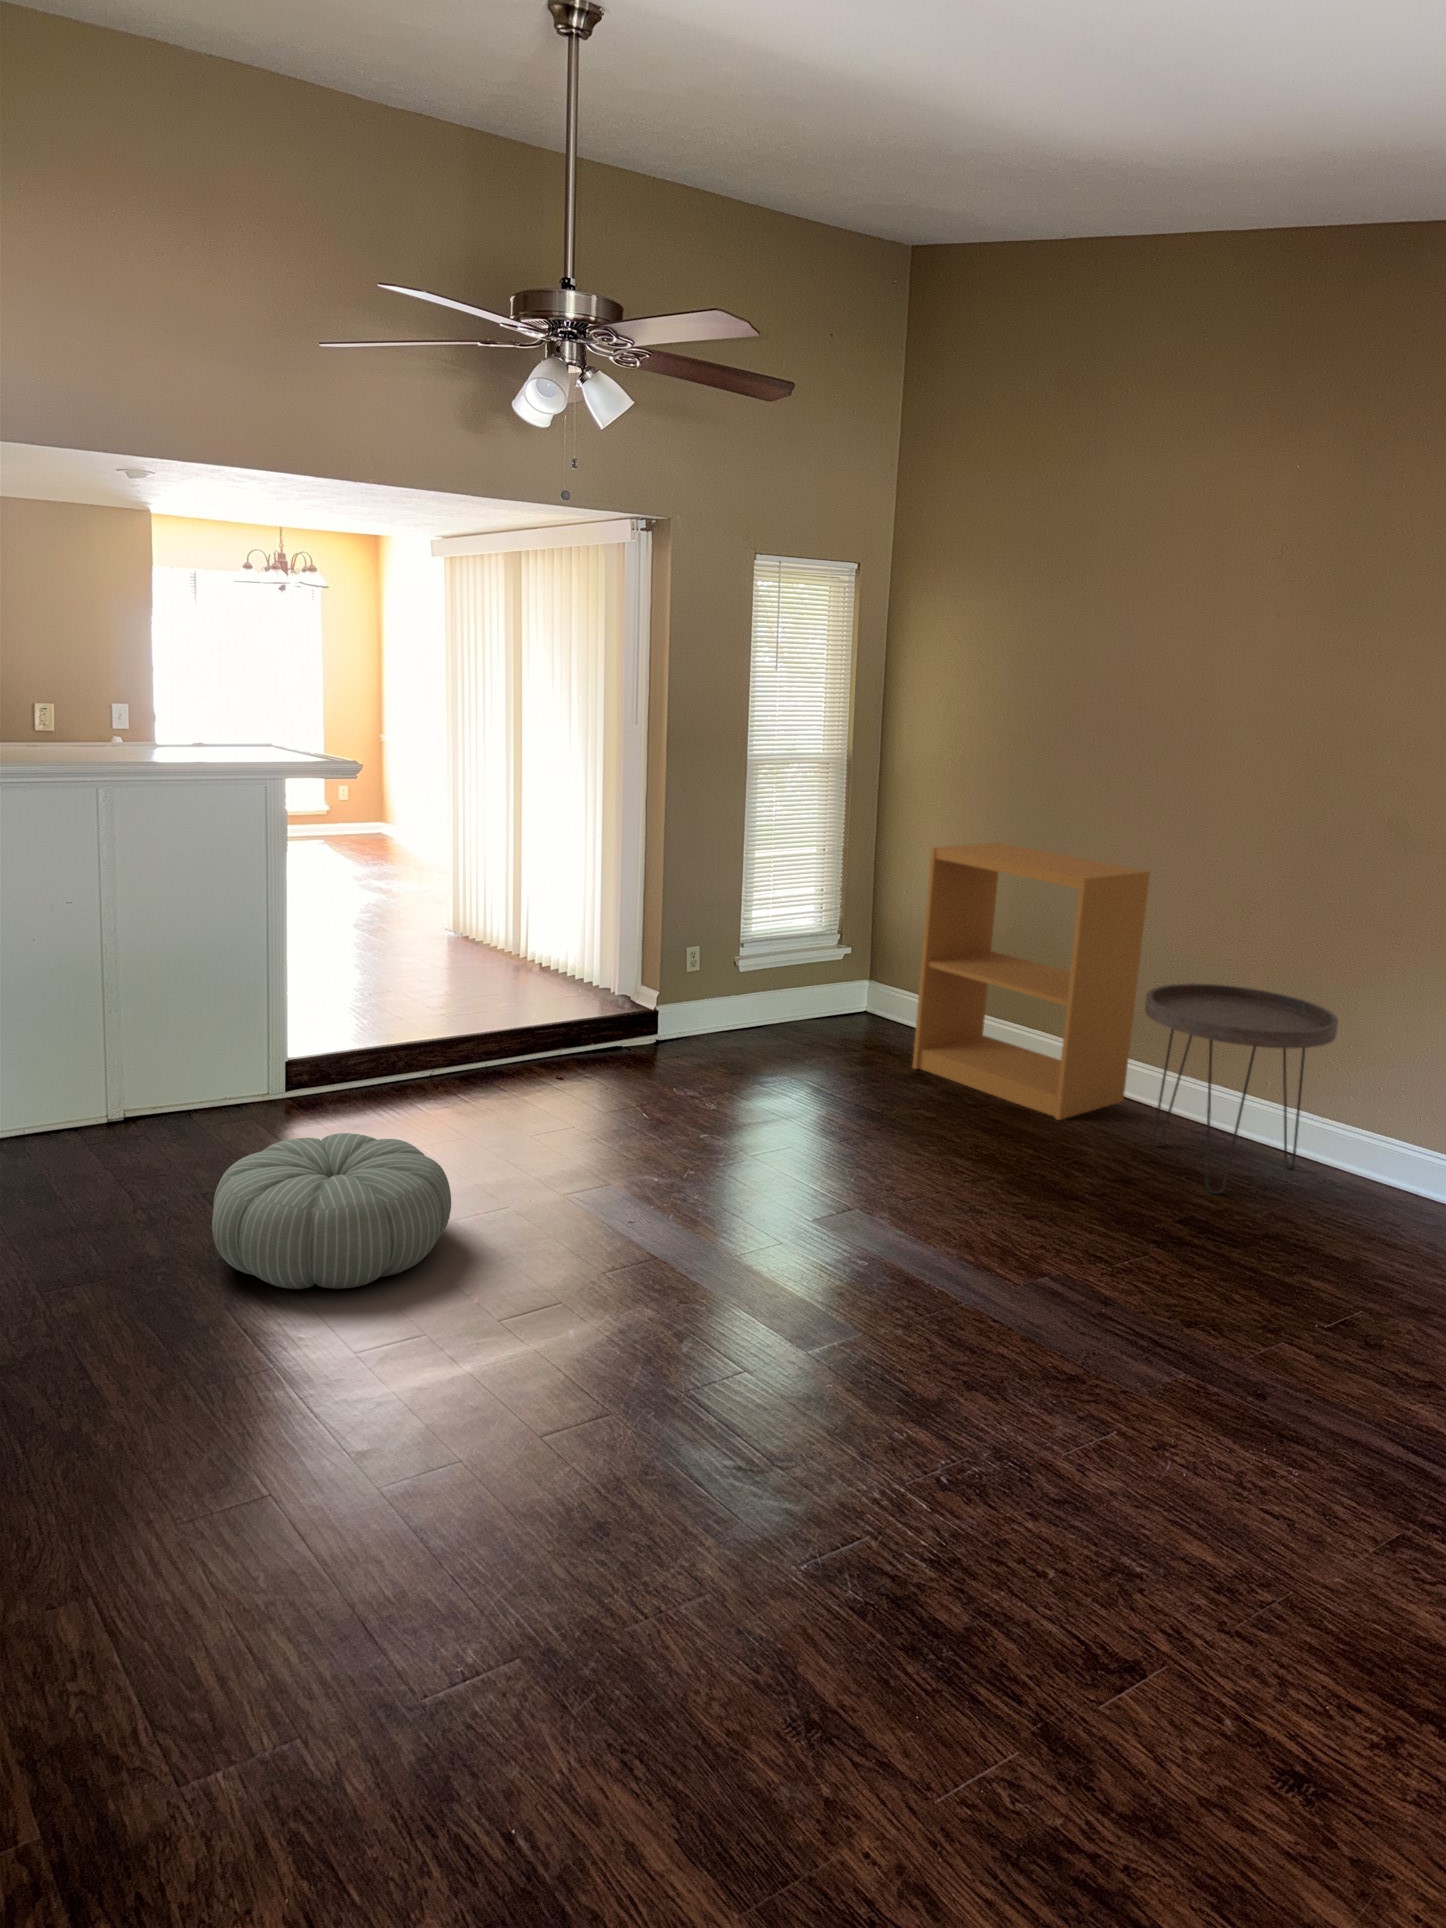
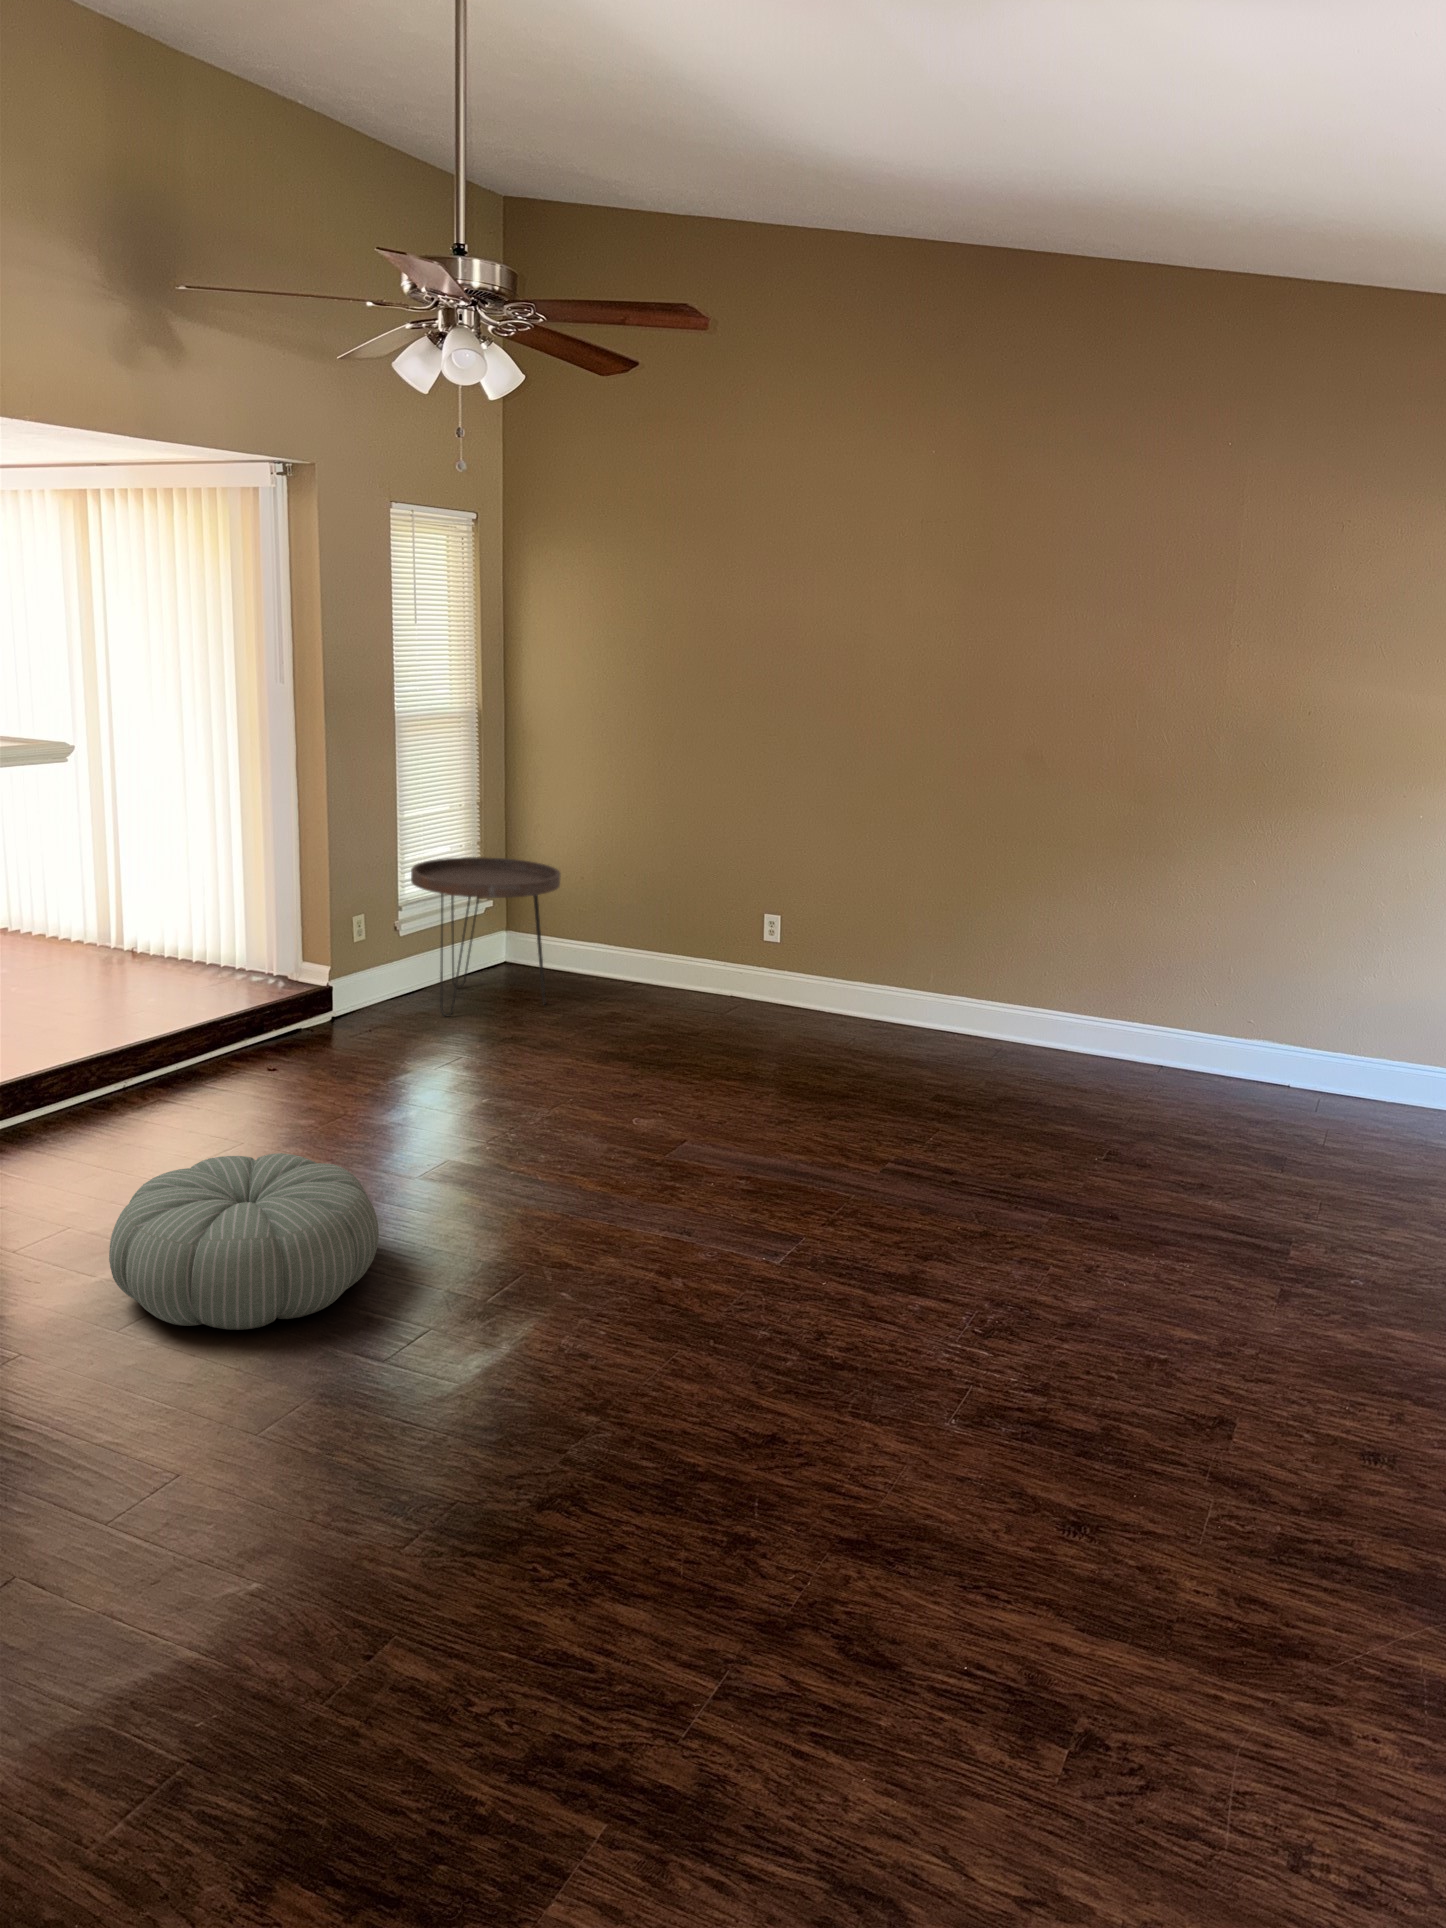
bookshelf: present [913,842,1150,1120] -> none [604,786,817,1039]
side table: present [1145,983,1338,1194] -> present [411,857,560,1016]

